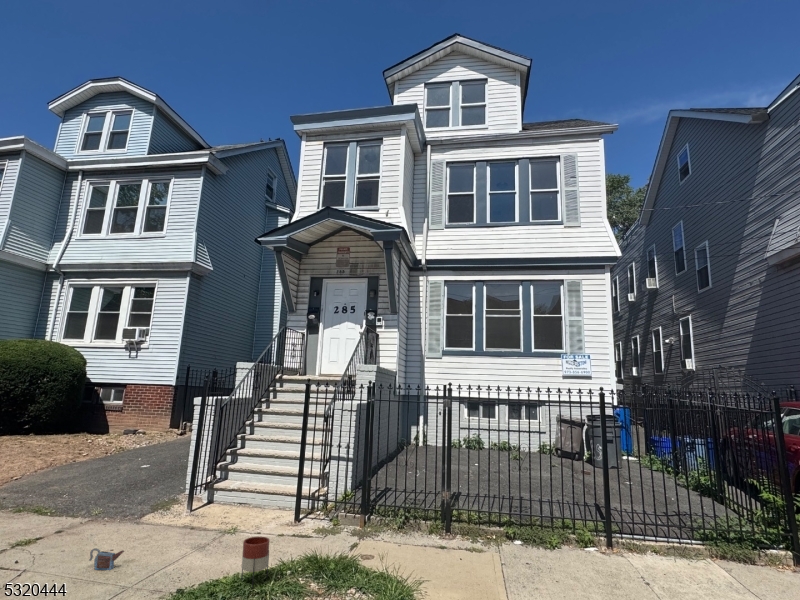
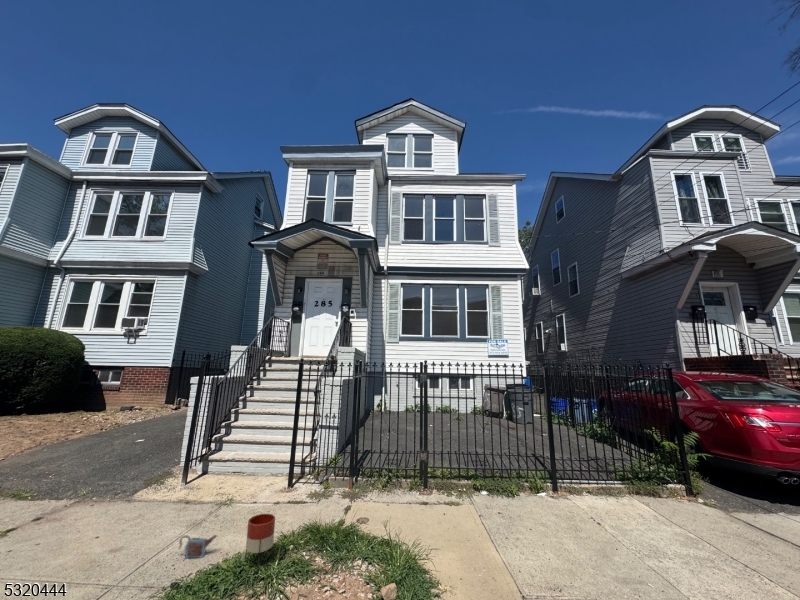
watering can: present [89,548,124,570] -> present [179,535,217,558]

